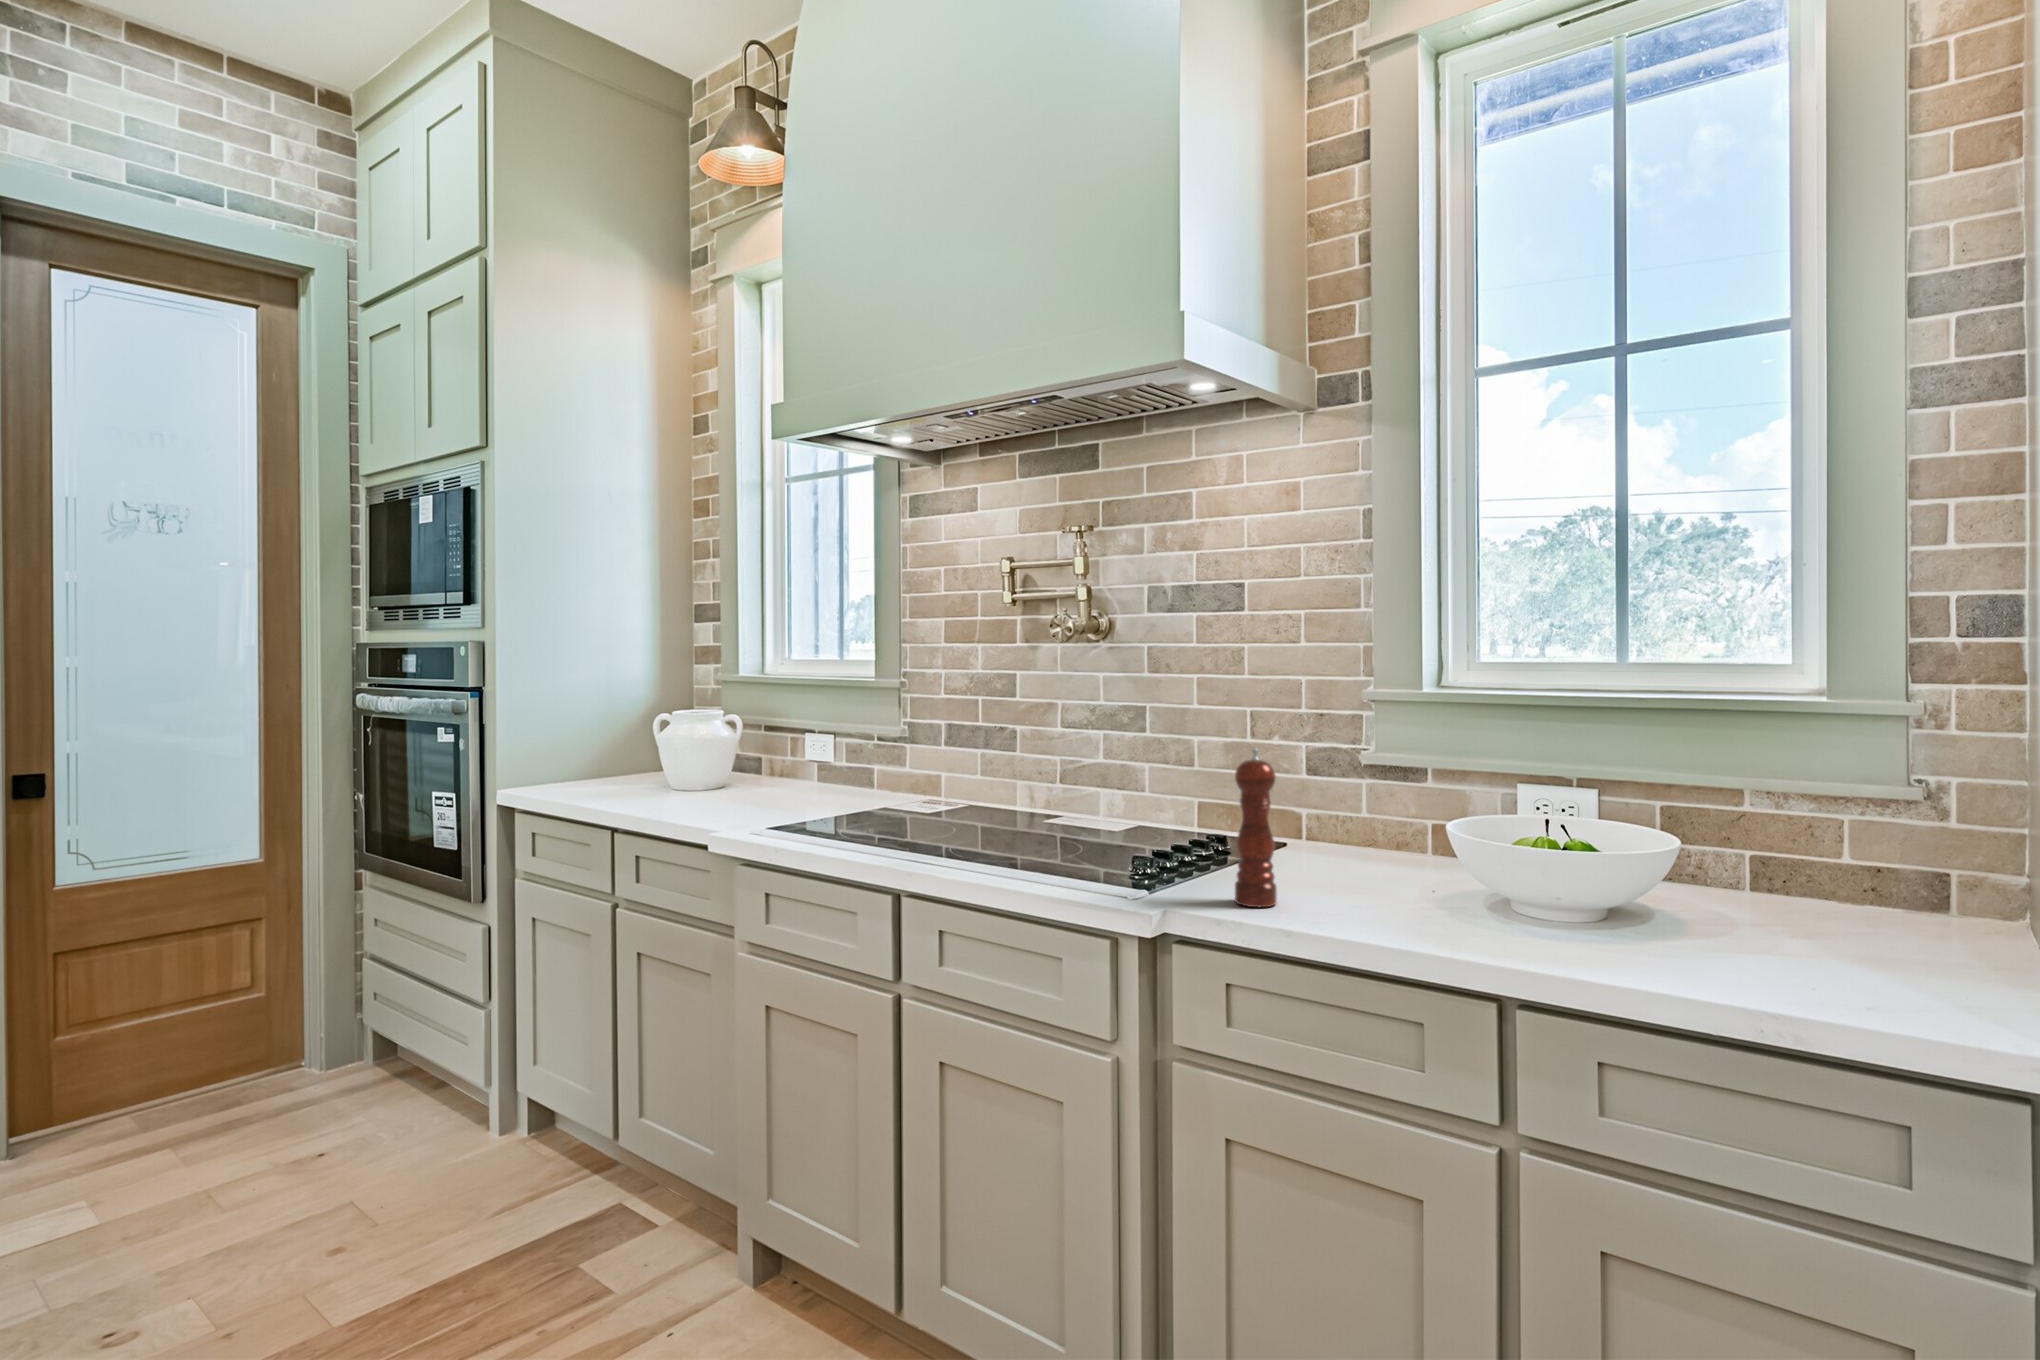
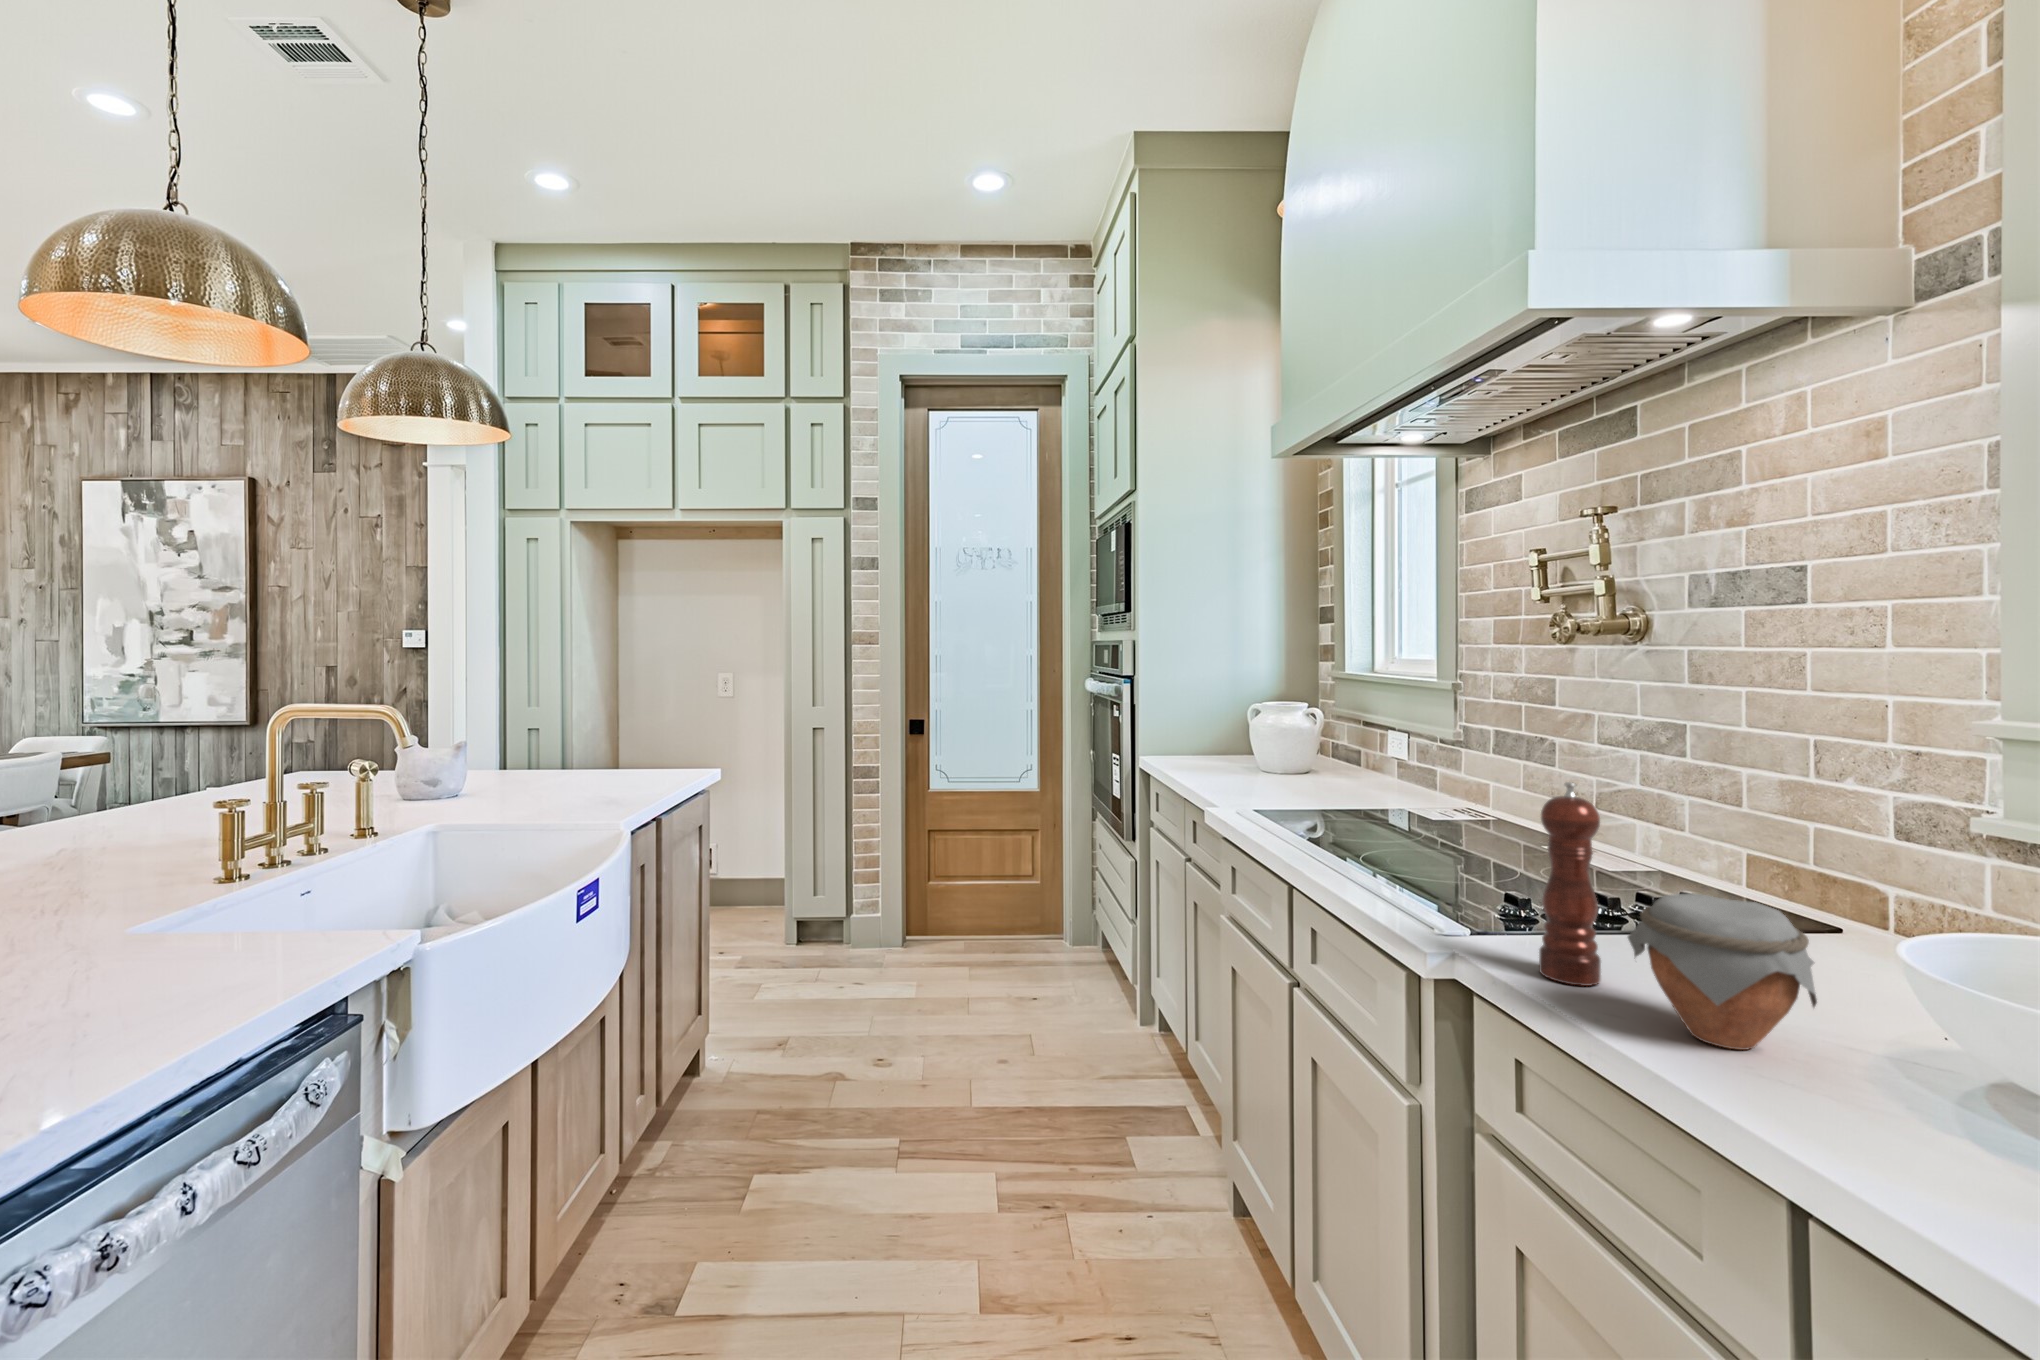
jar: none [1319,817,1436,919] -> present [1628,894,1817,1050]

